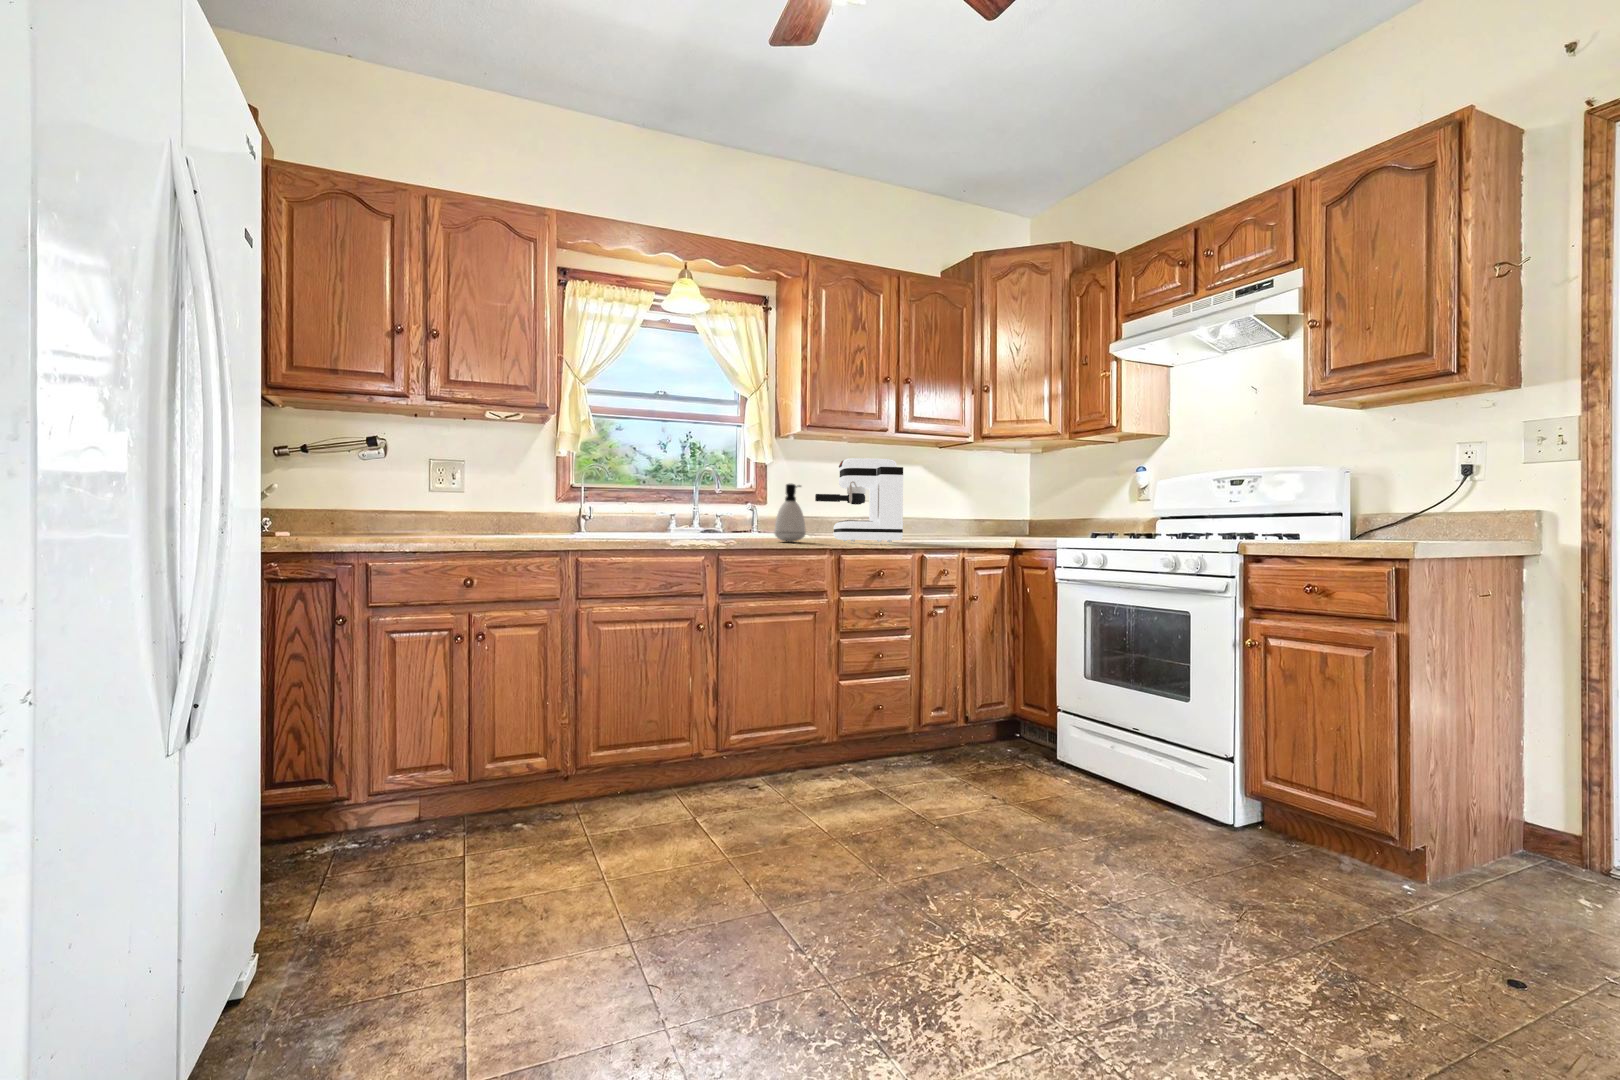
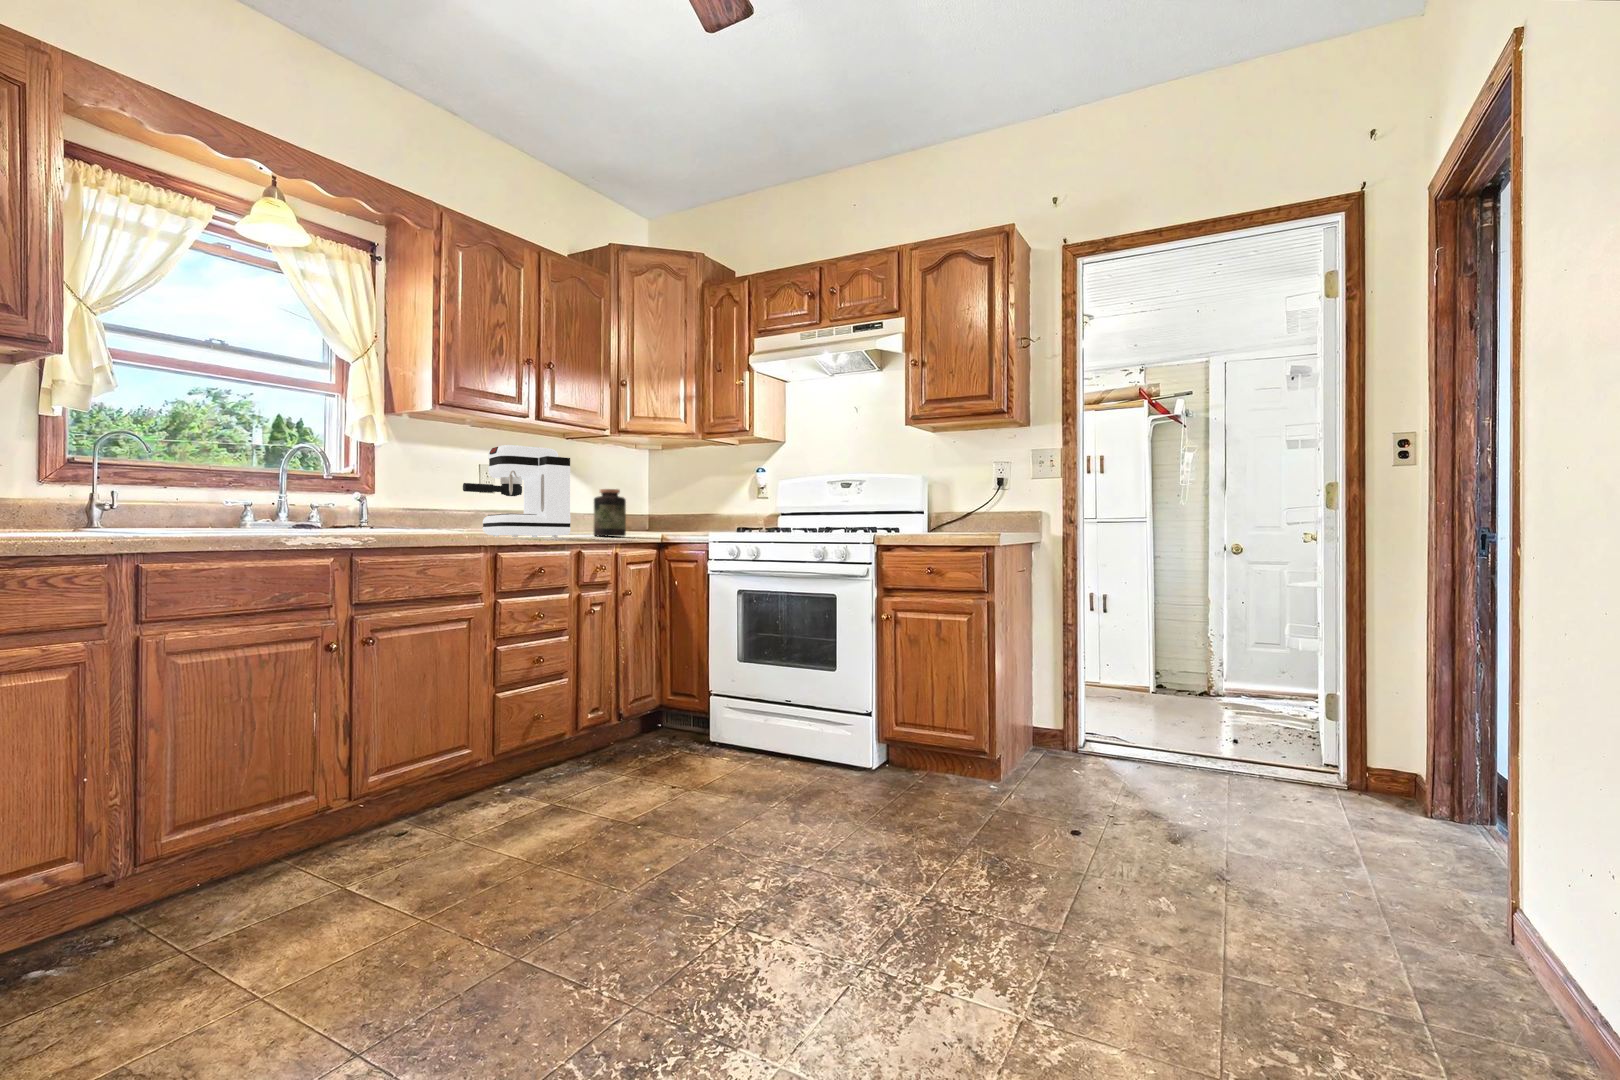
soap dispenser: present [774,484,806,542] -> none [421,470,462,537]
jar: none [942,495,973,542] -> present [594,489,626,537]

